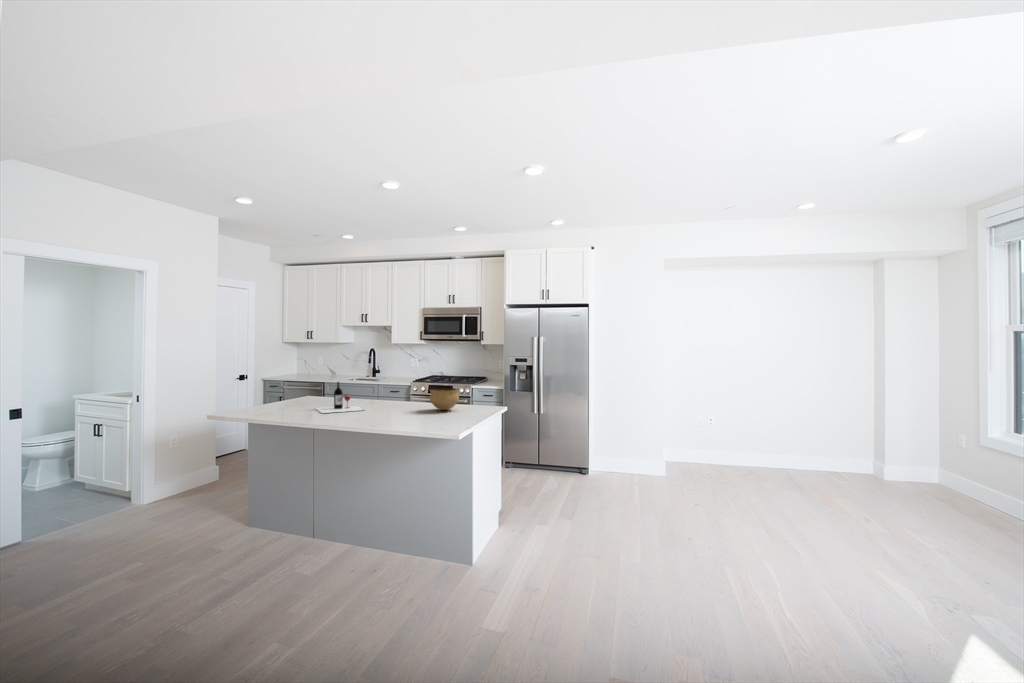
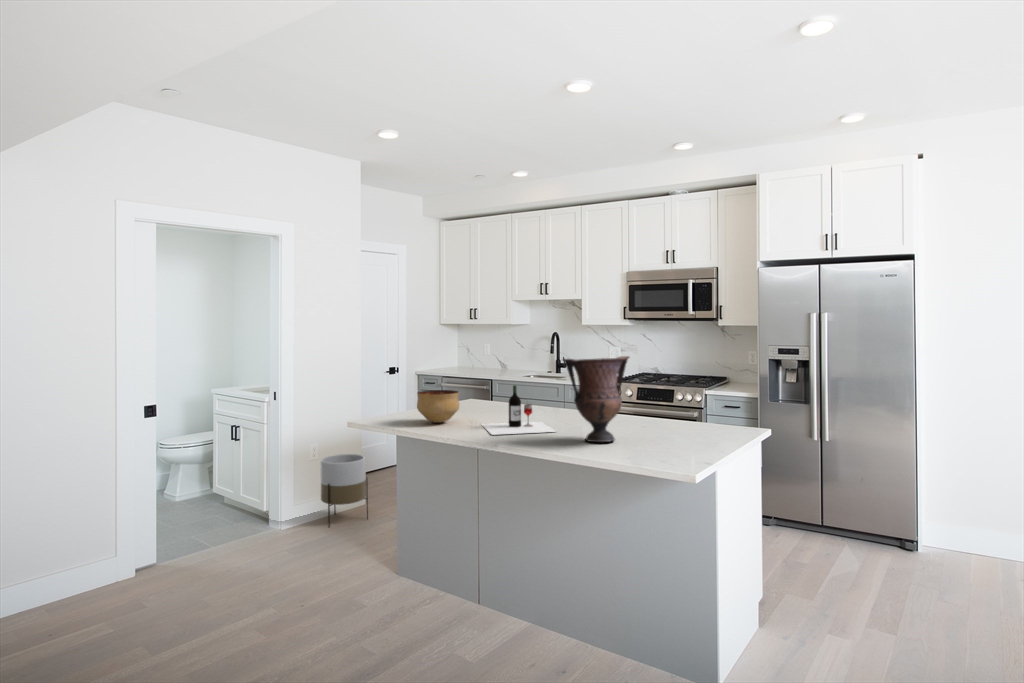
vase: none [368,362,411,414] -> present [563,356,629,442]
bowl: present [430,388,459,410] -> present [417,390,460,423]
planter: none [182,441,223,497] -> present [320,454,368,527]

